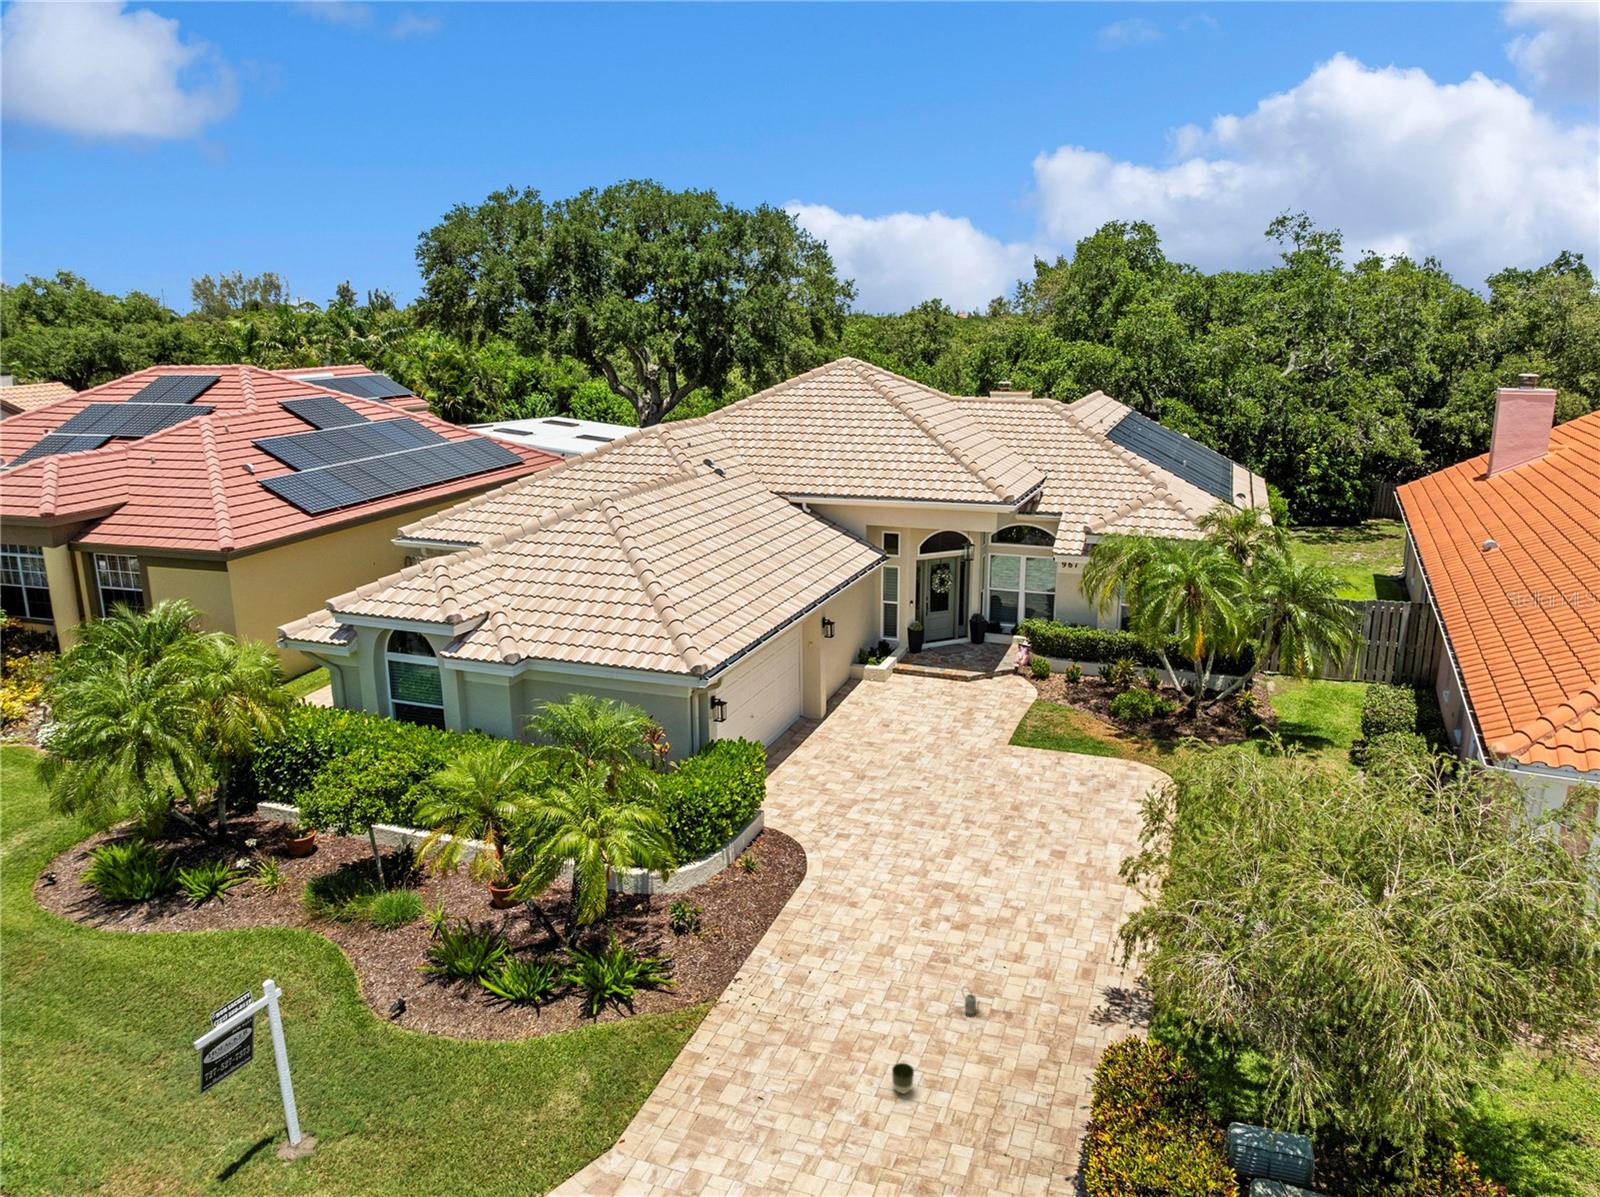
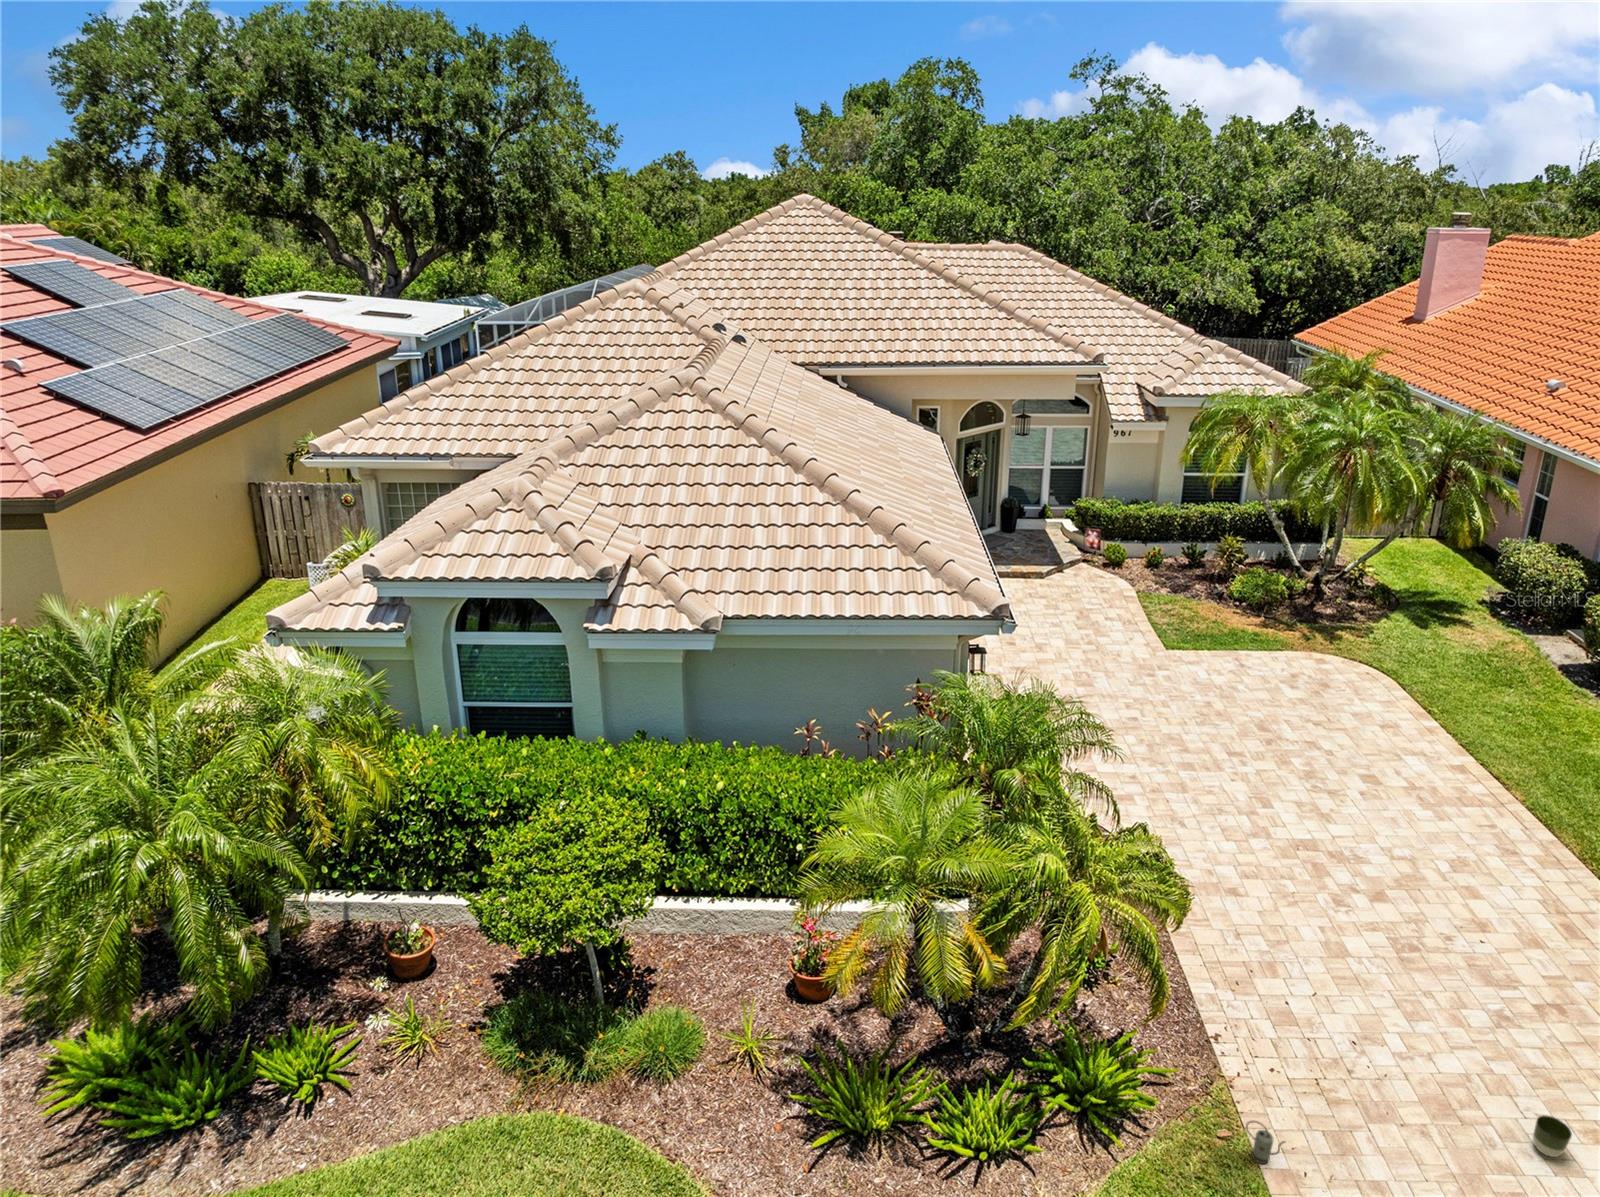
watering can: present [963,988,976,1017] -> present [1246,1121,1285,1164]

